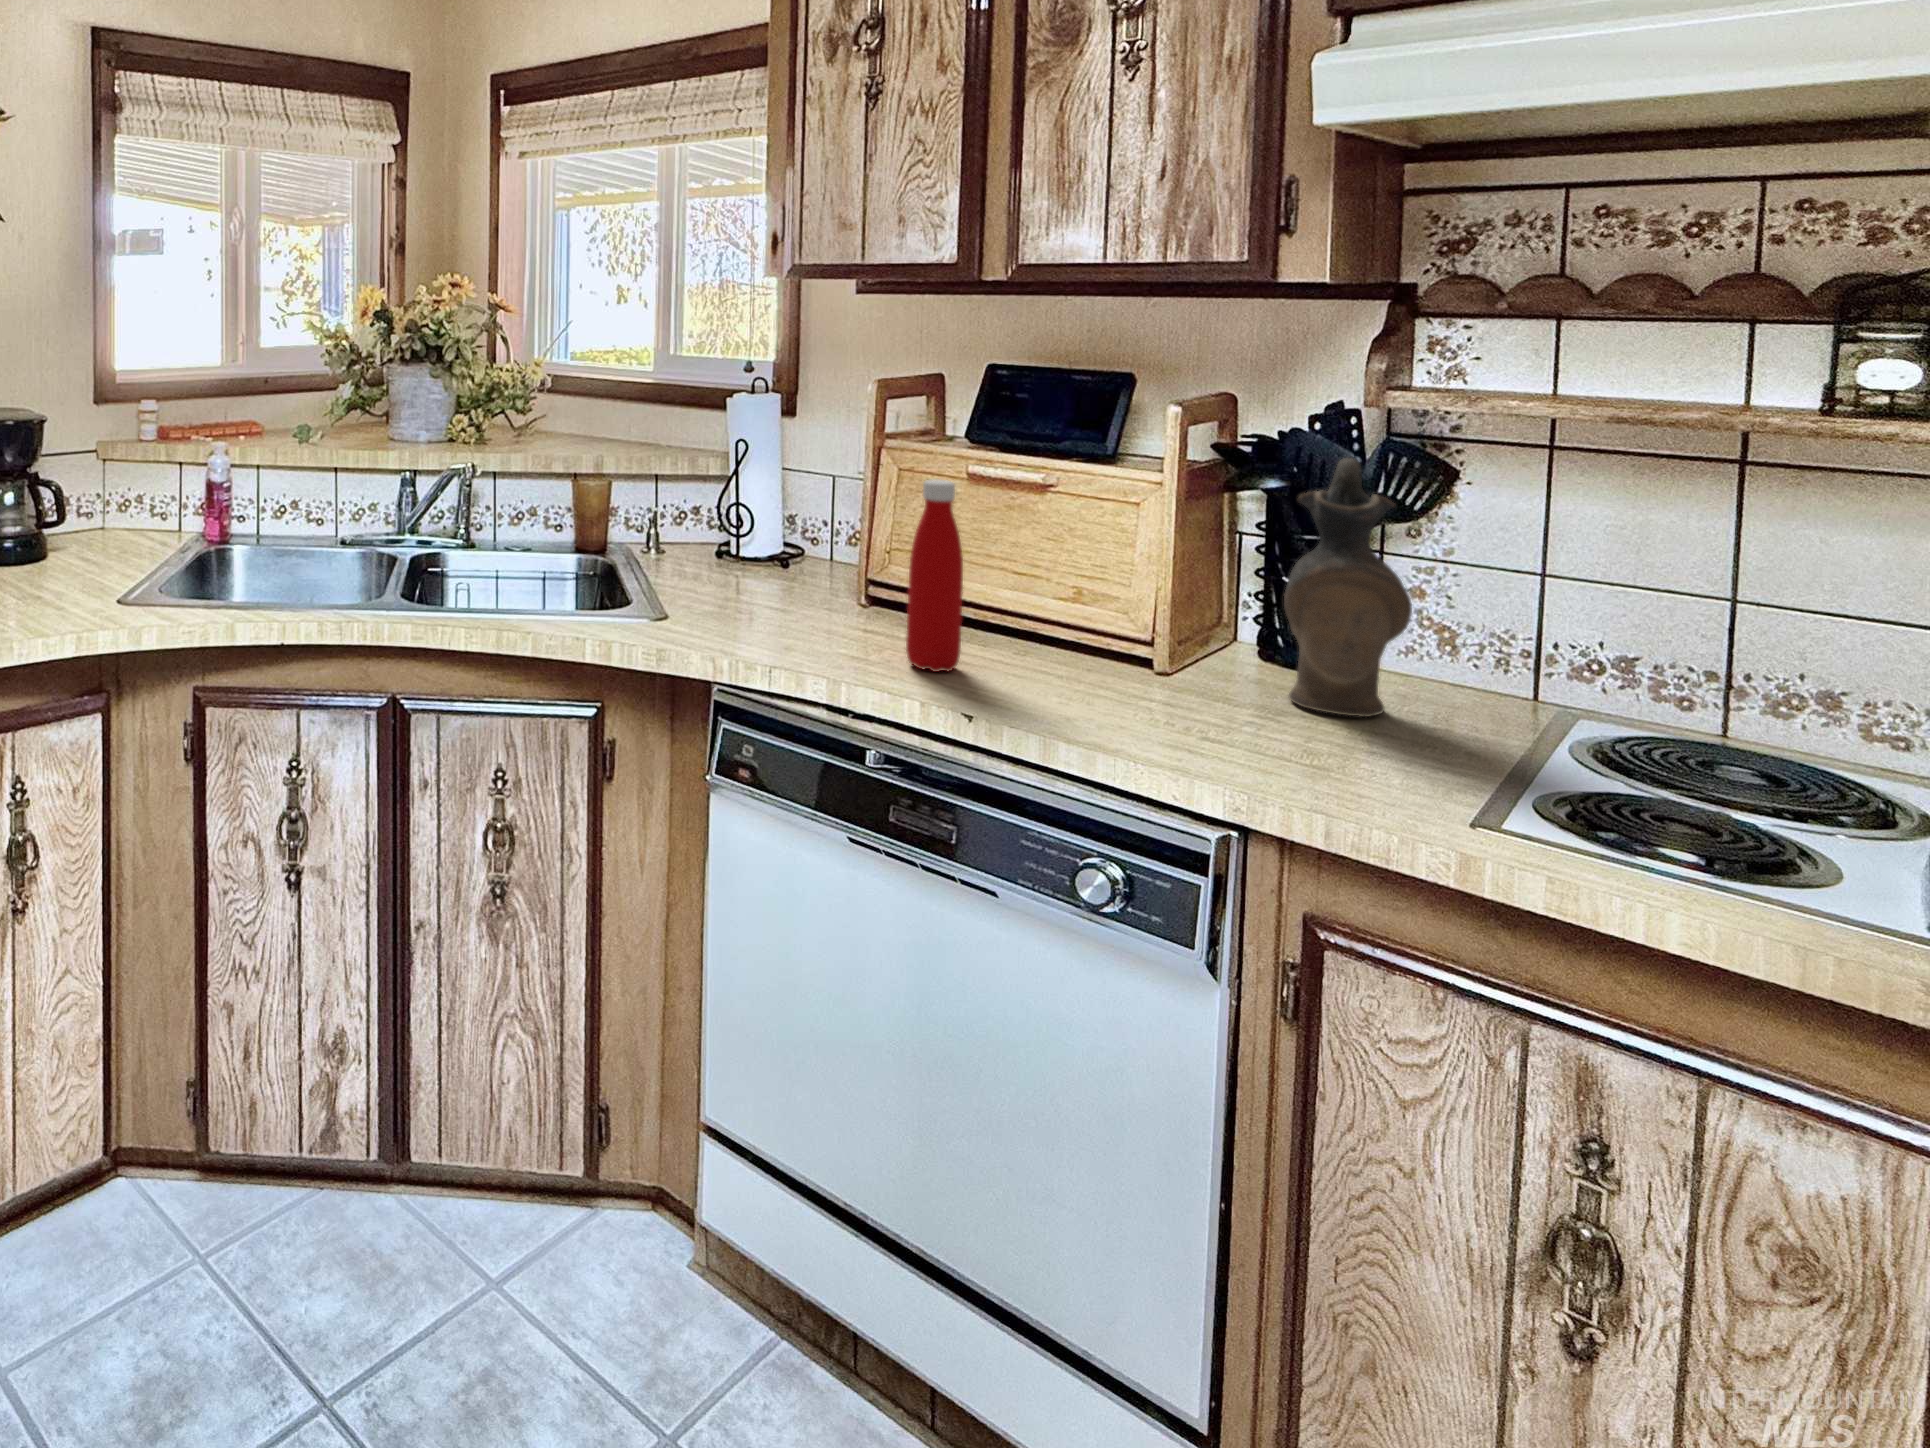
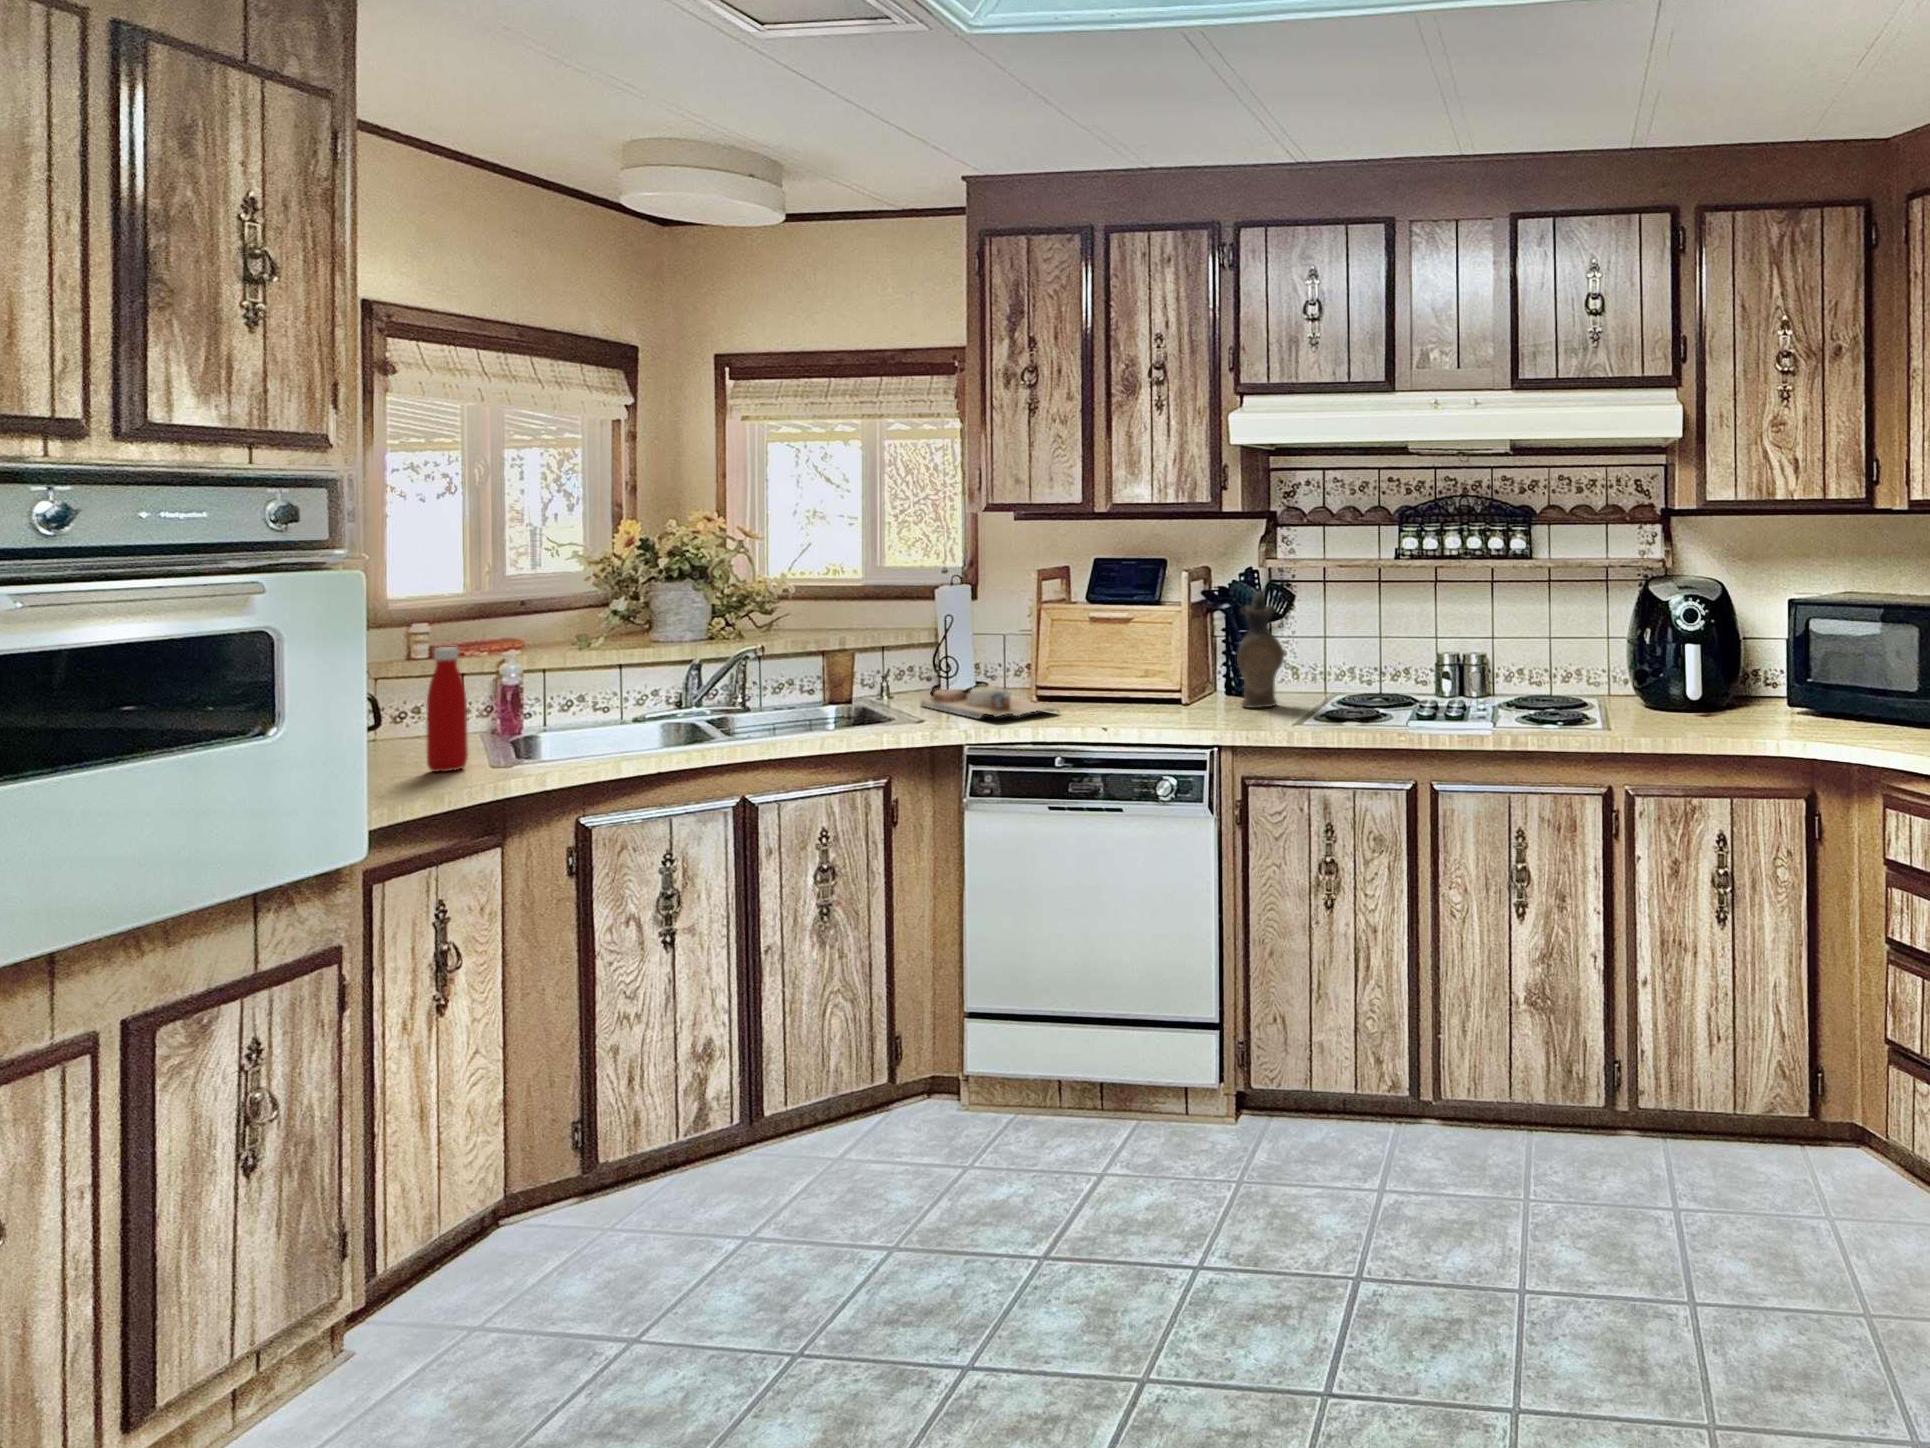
bottle: present [906,479,963,672] -> present [427,647,468,772]
cutting board: none [685,555,897,645] -> present [921,686,1059,719]

